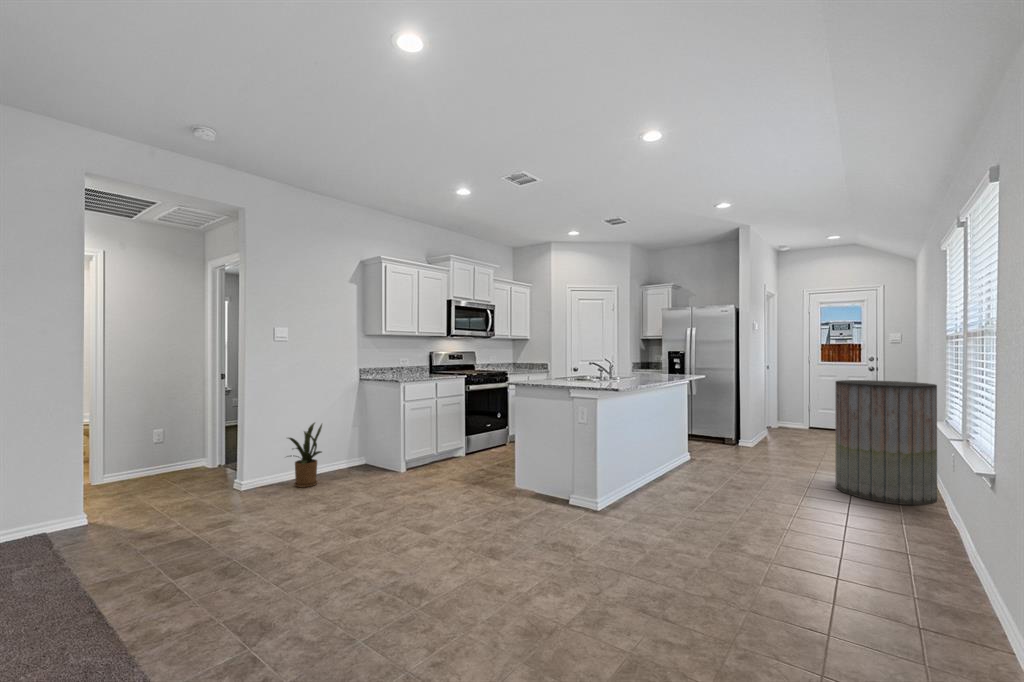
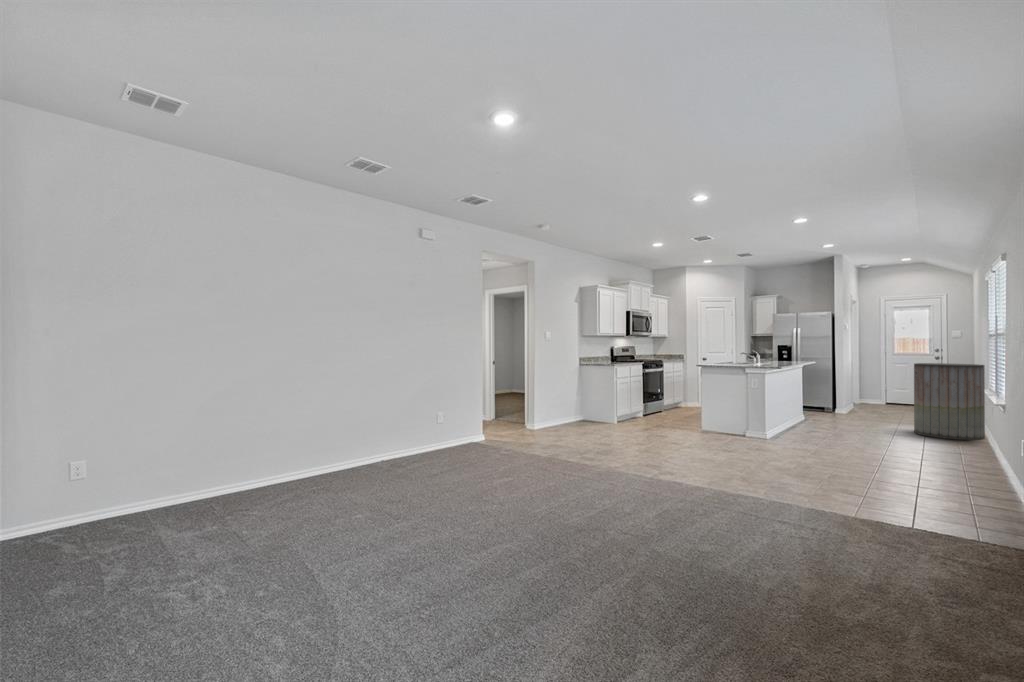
house plant: present [287,423,322,488] -> none [551,390,575,429]

